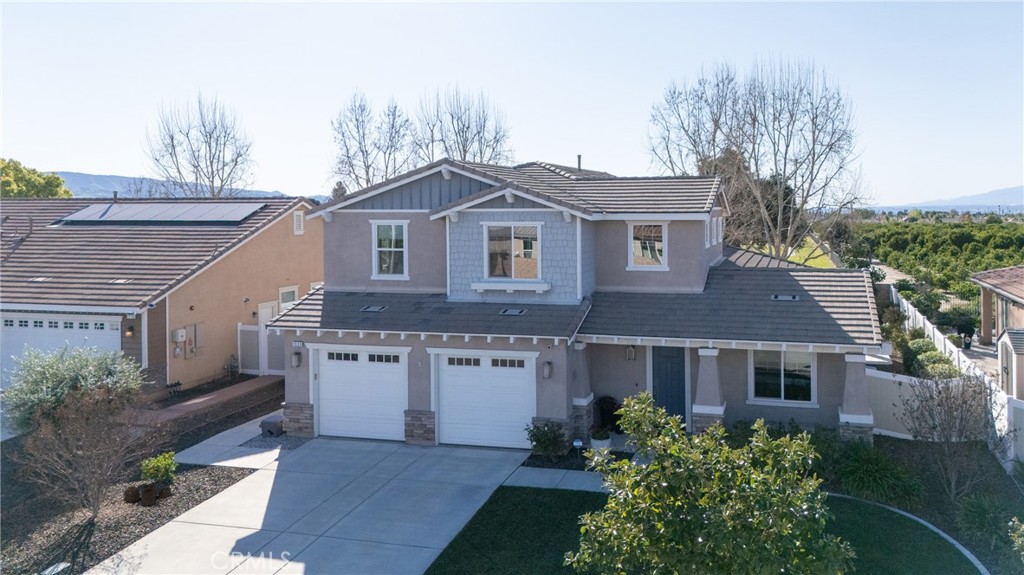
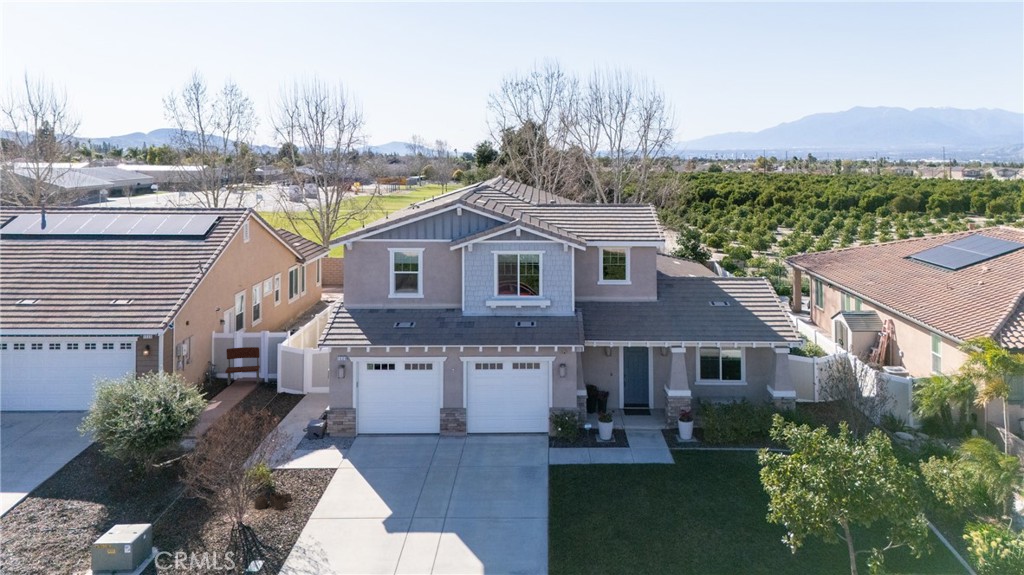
bench: none [230,339,269,379] -> present [225,347,260,385]

